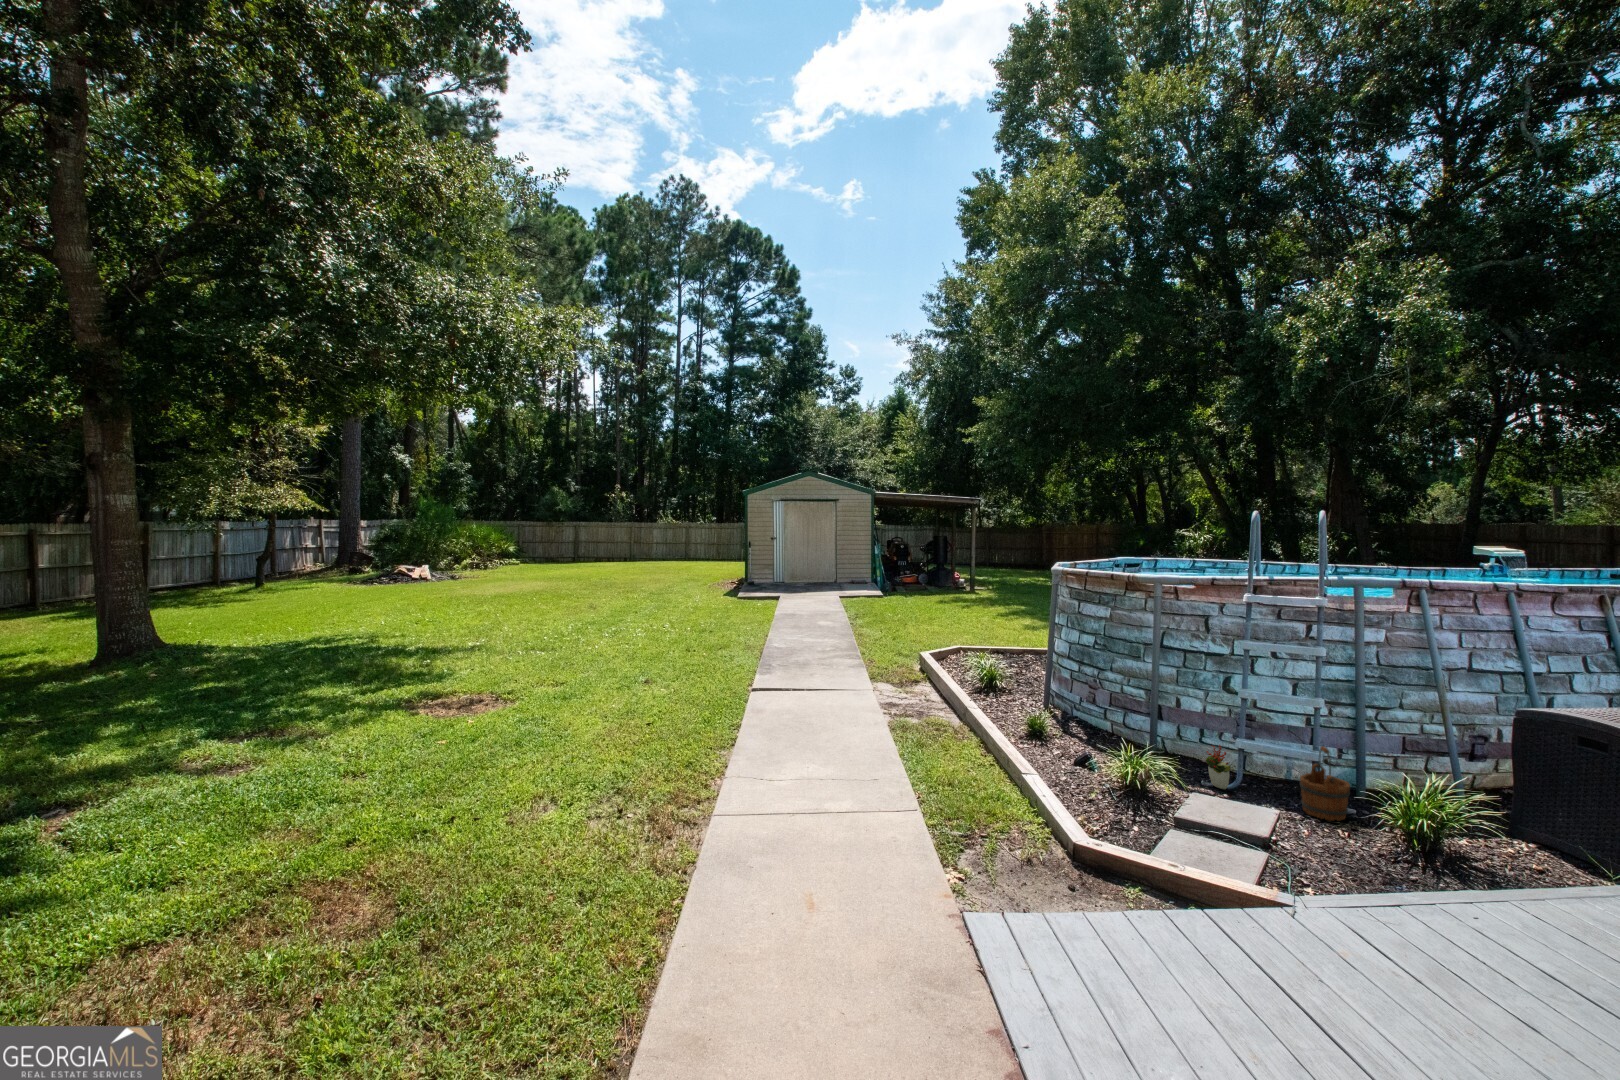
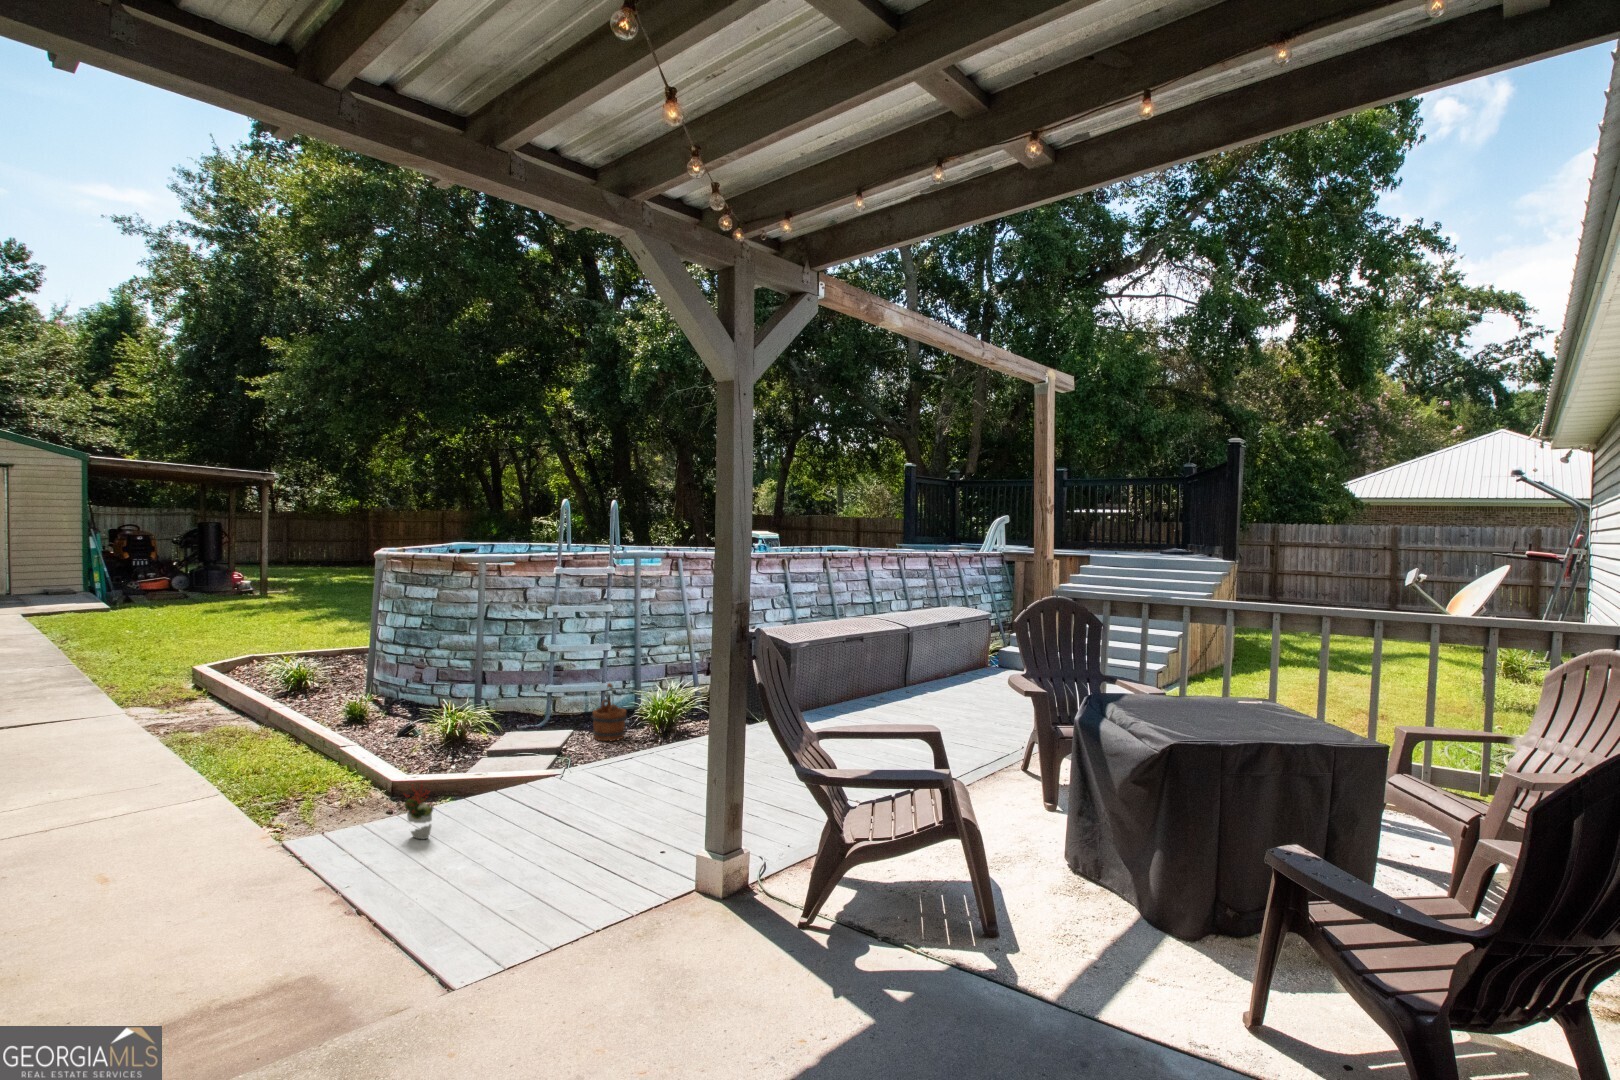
decorative plant: present [1206,745,1231,789] -> present [404,782,433,839]

